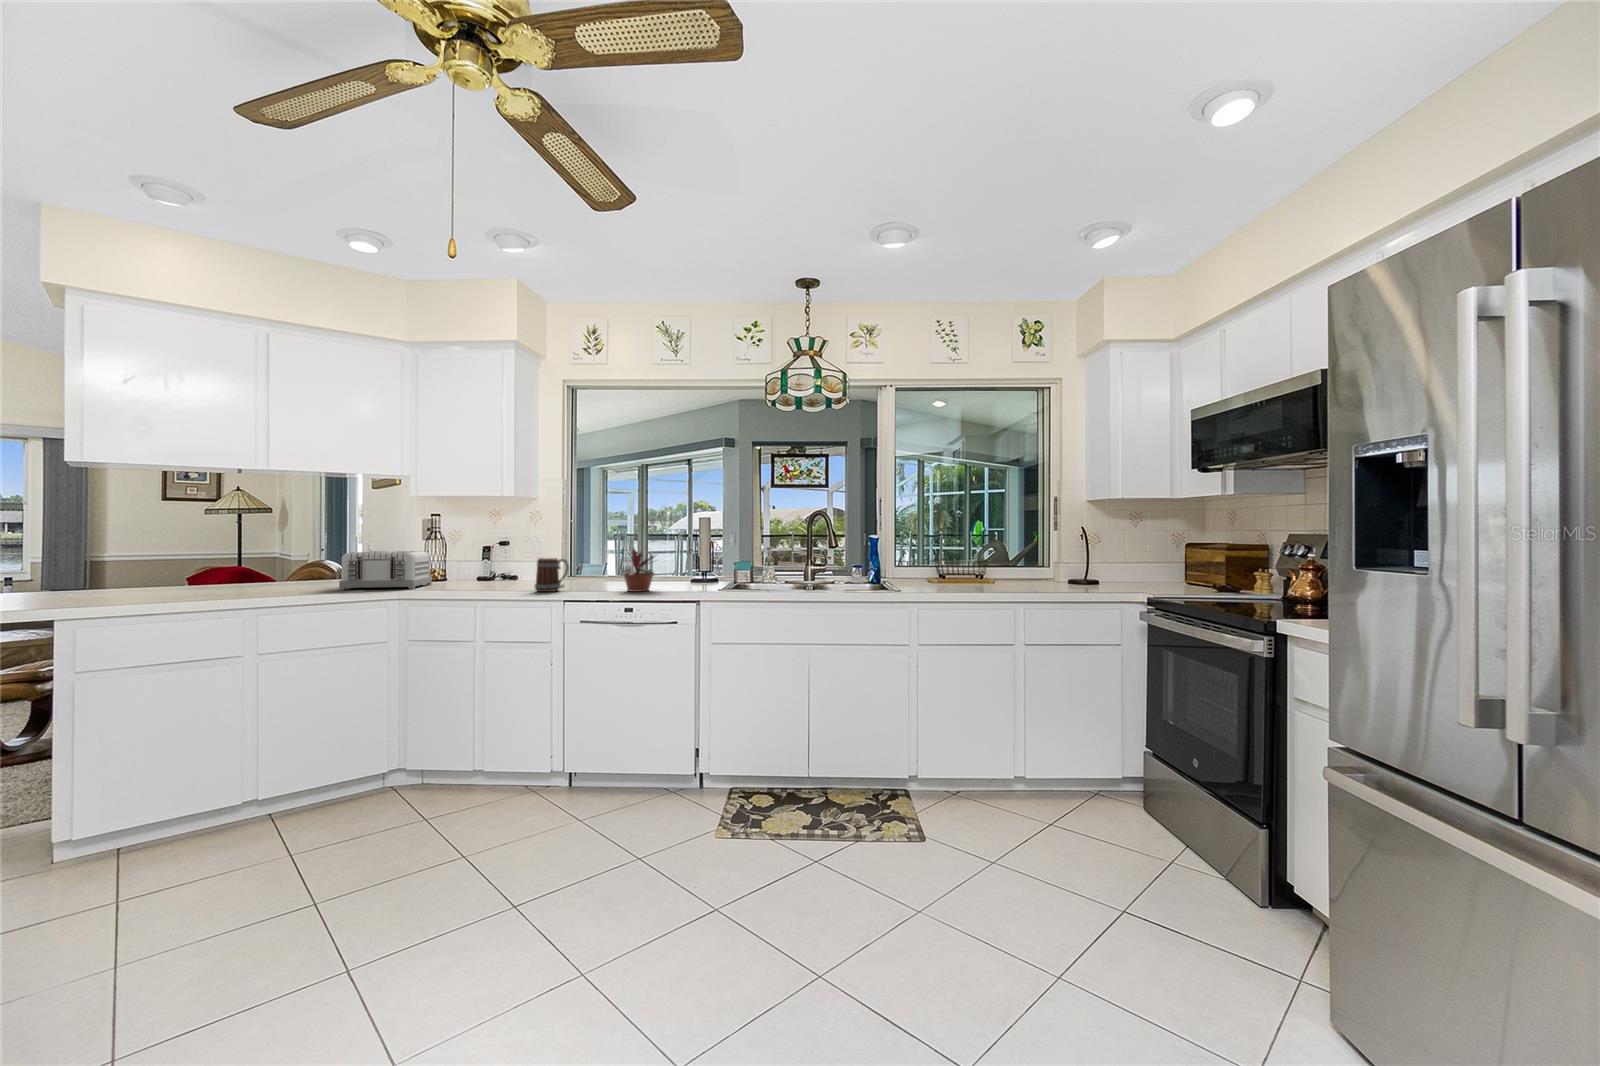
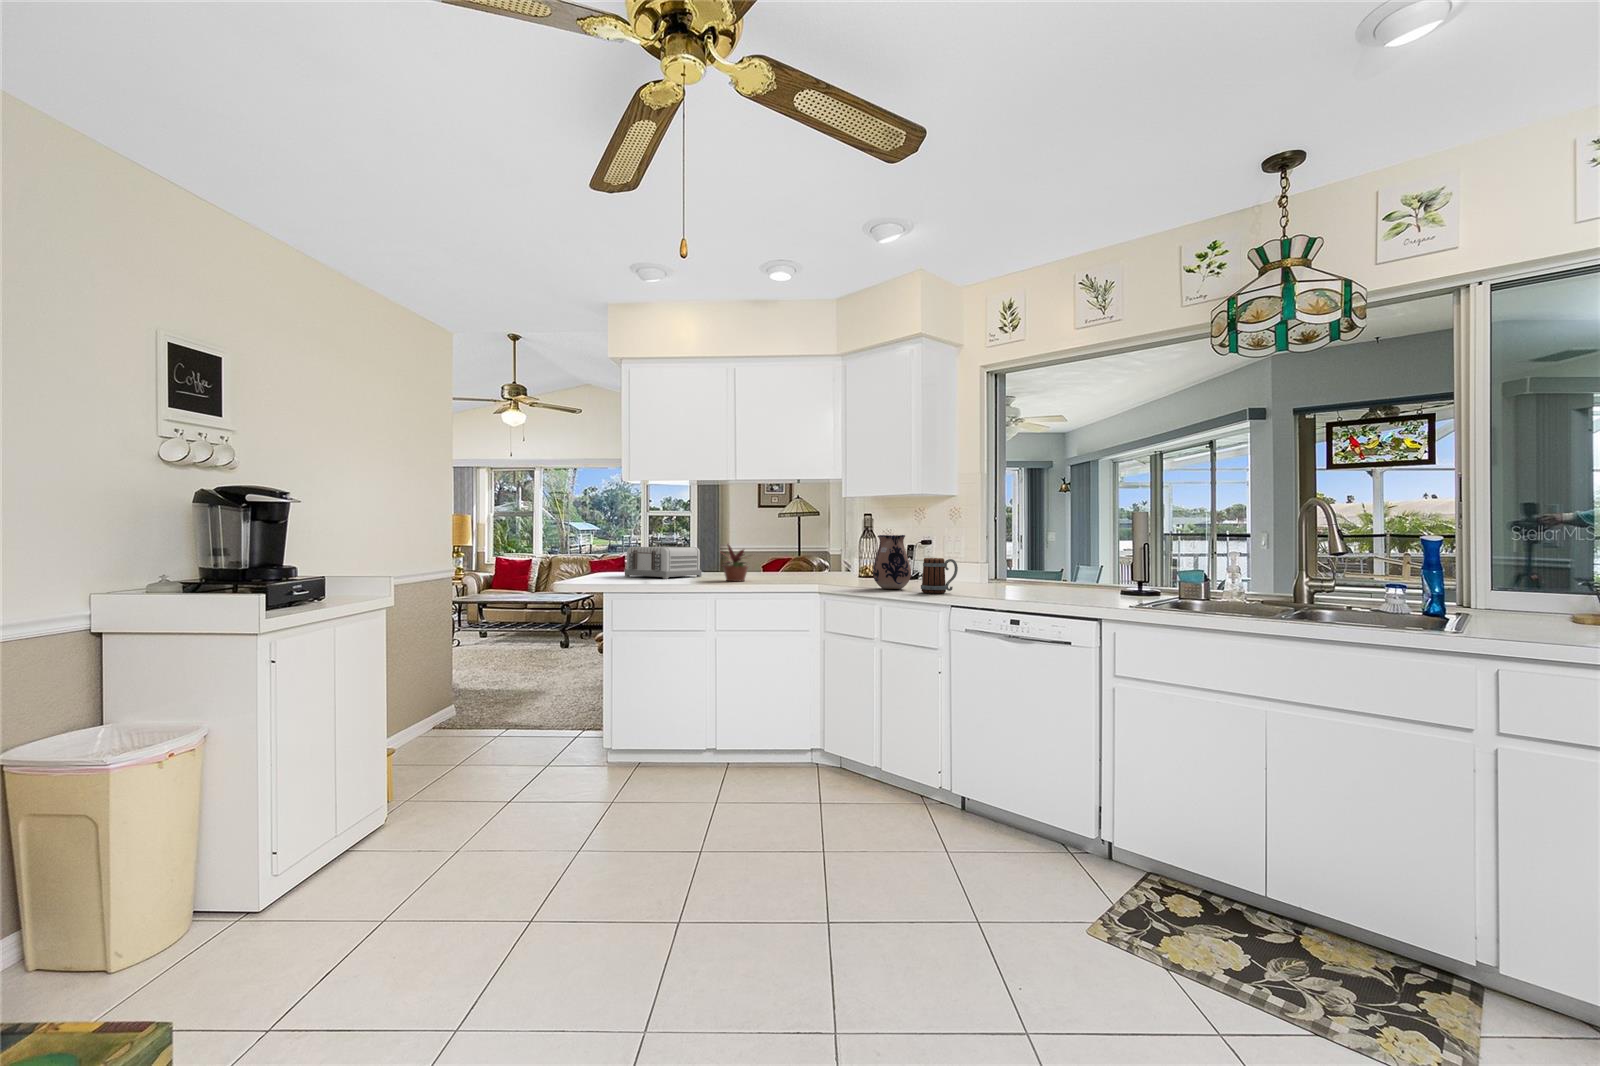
ceramic pitcher: none [475,537,516,591] -> present [873,535,911,589]
potted plant: present [620,548,655,592] -> present [722,544,749,581]
toaster: present [339,551,432,590] -> present [625,546,702,579]

